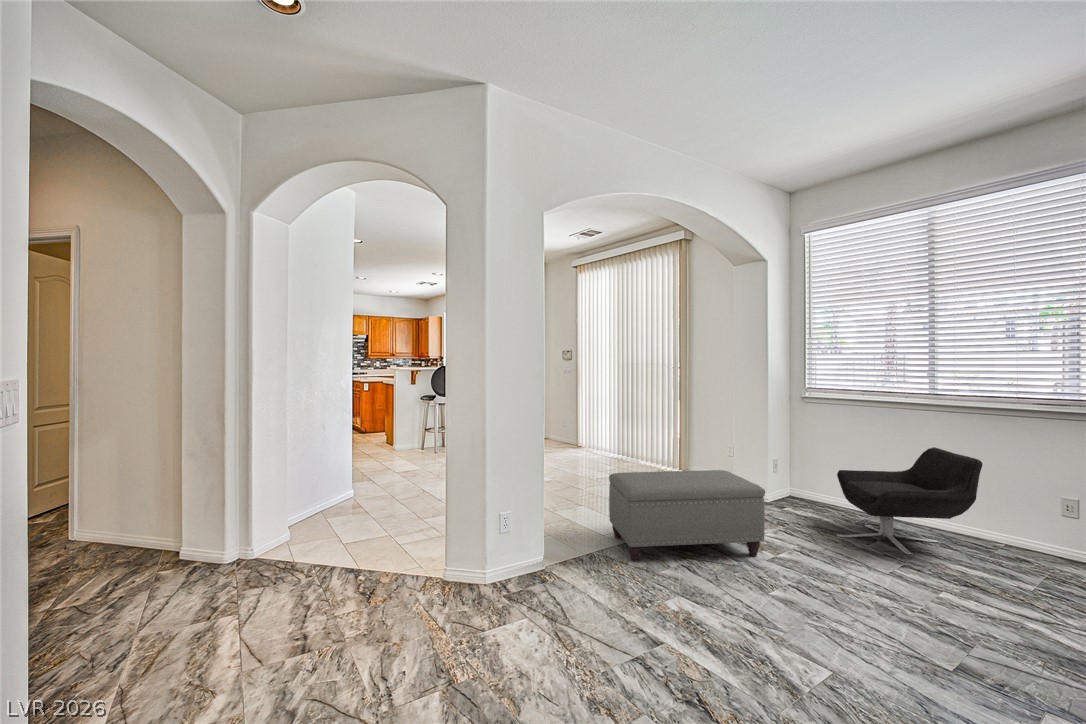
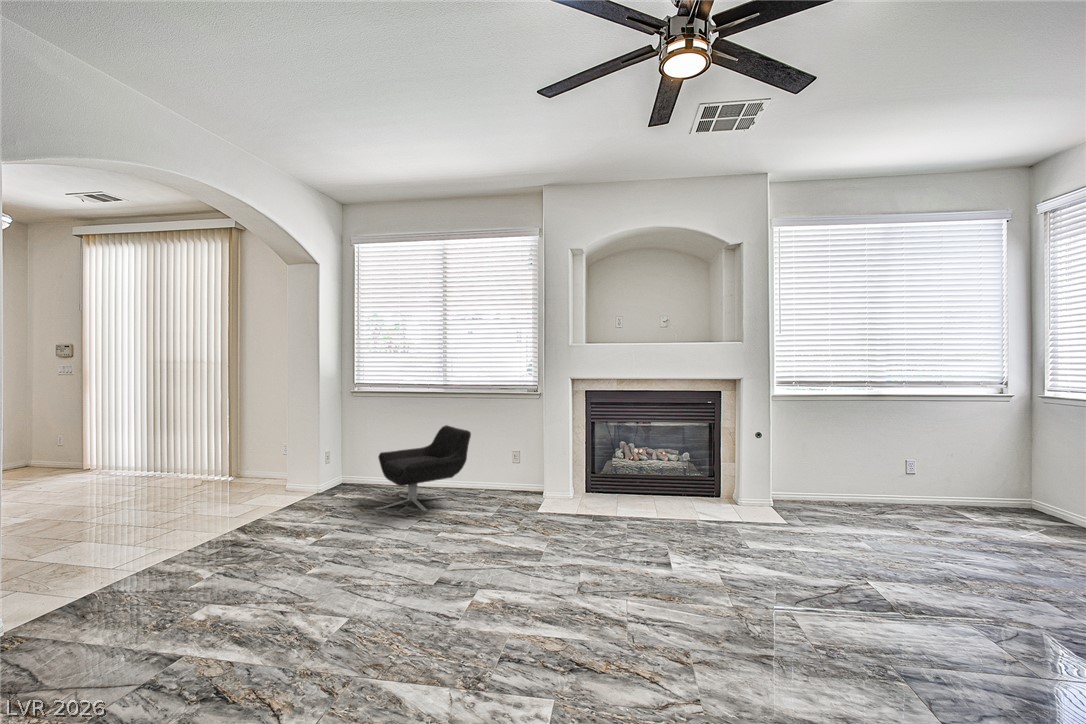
ottoman: present [609,470,765,562] -> none [120,469,308,587]

